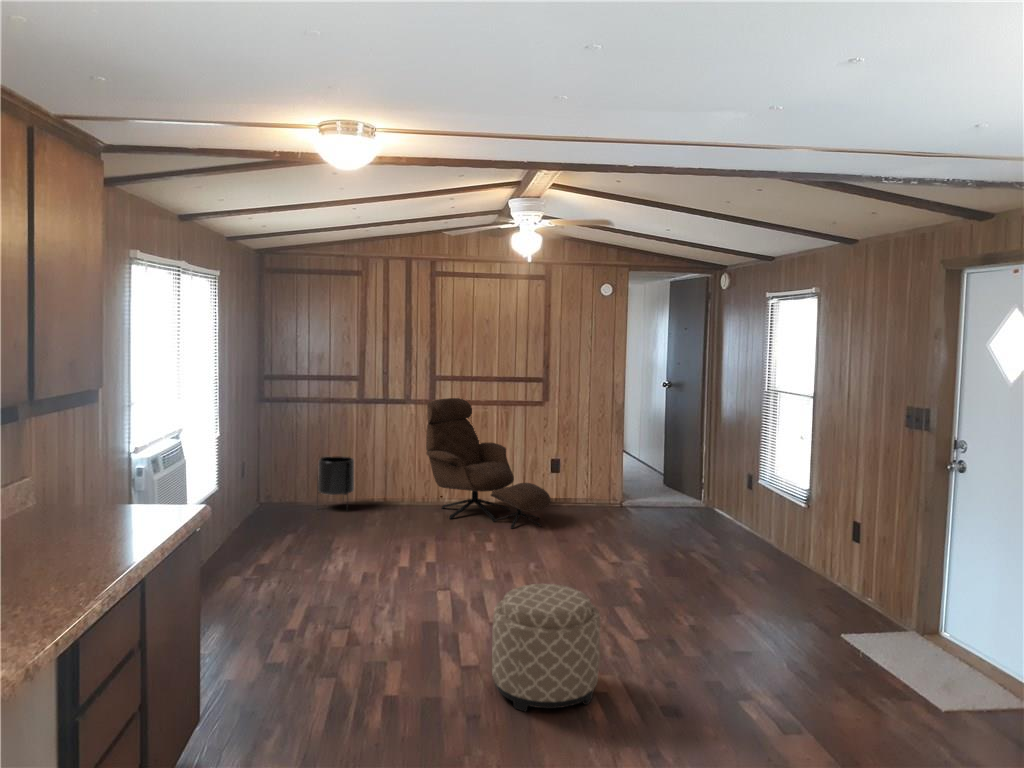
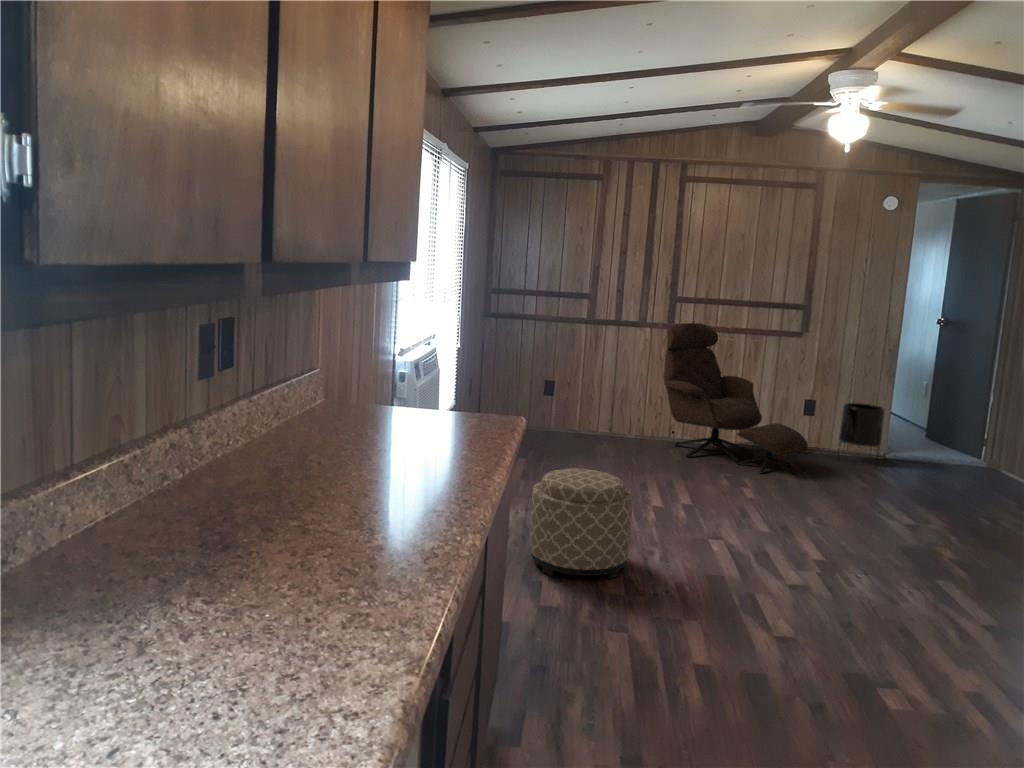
planter: present [317,456,354,495] -> present [839,403,885,448]
ottoman: present [492,584,600,712] -> present [529,469,633,579]

